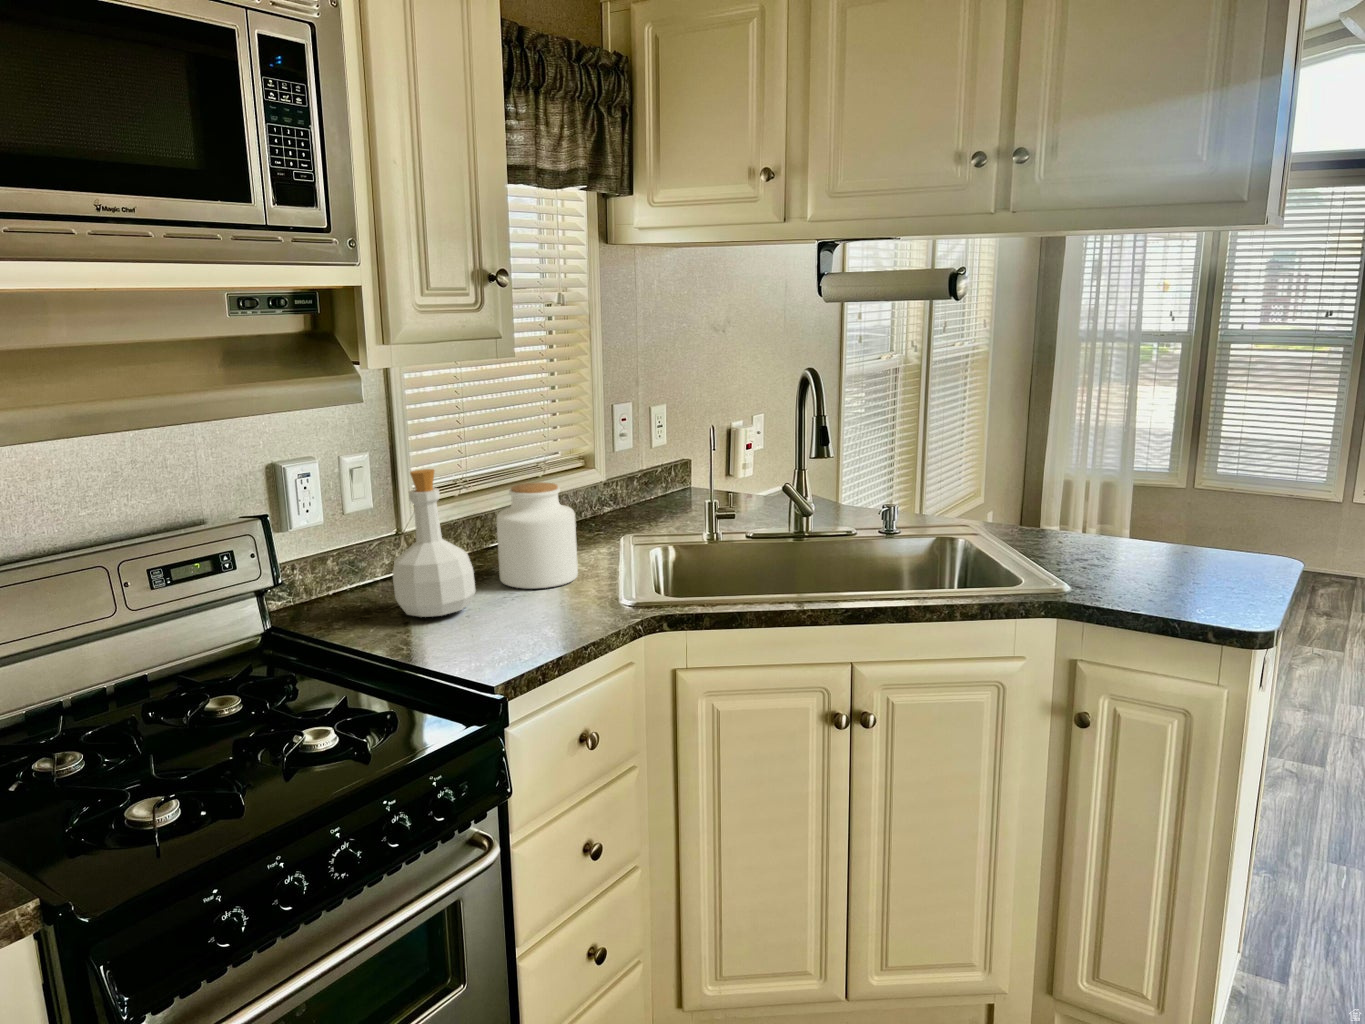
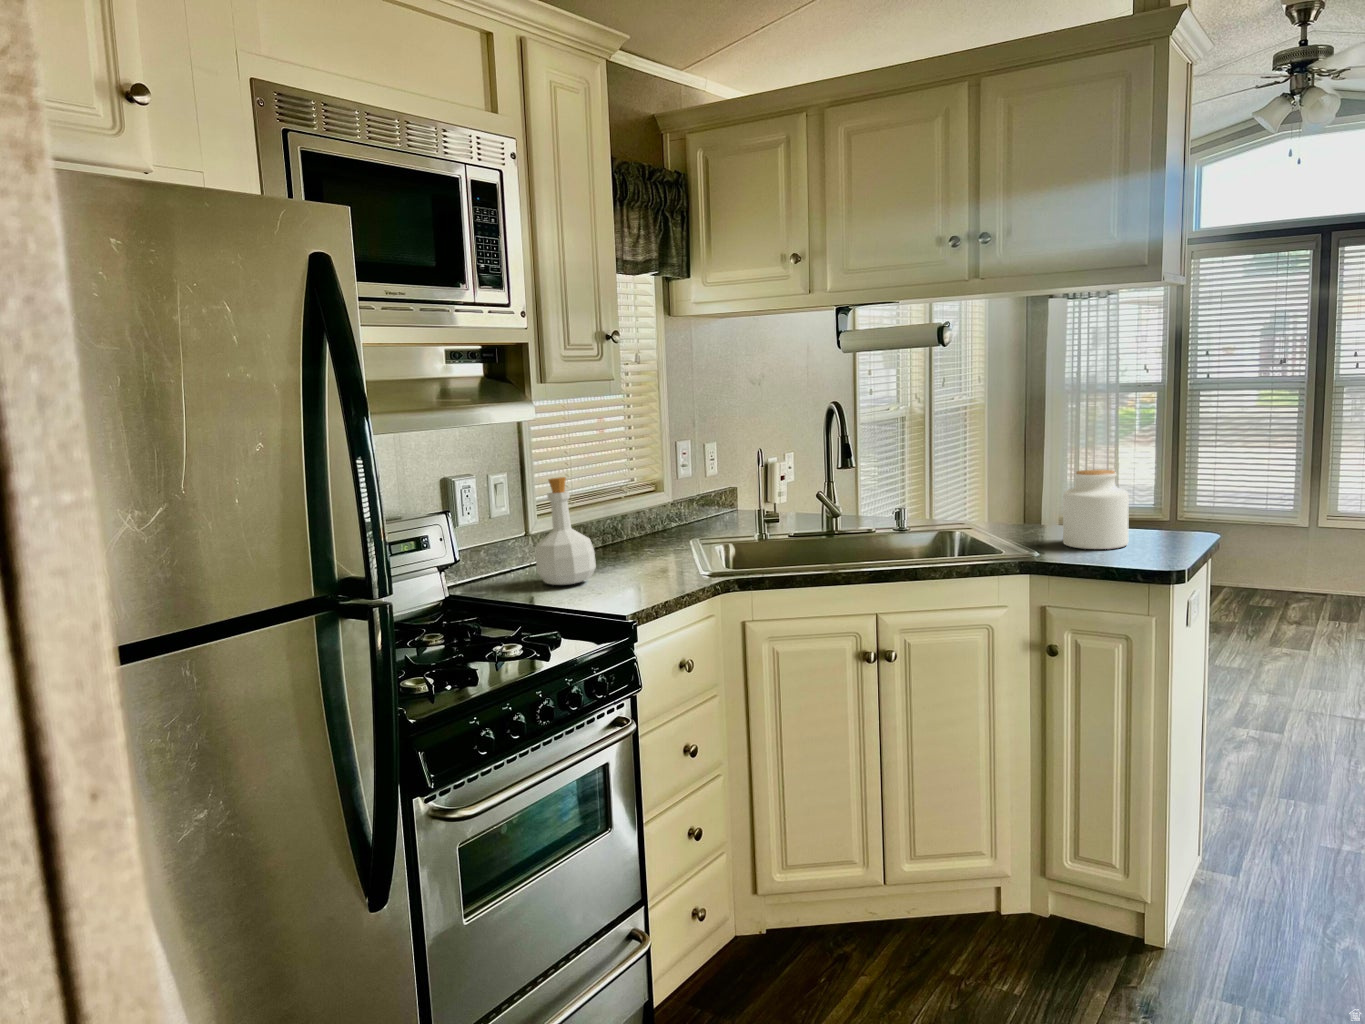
jar: present [497,482,578,589] -> present [1063,469,1129,549]

